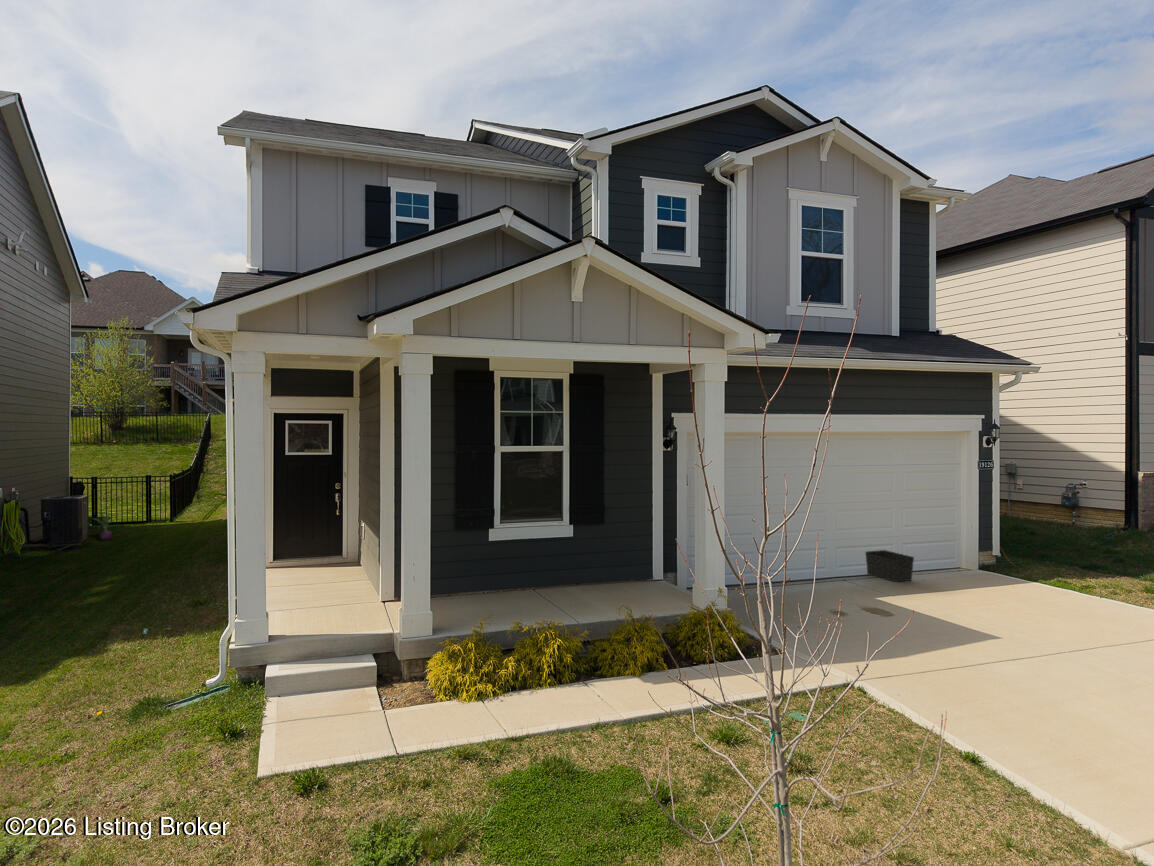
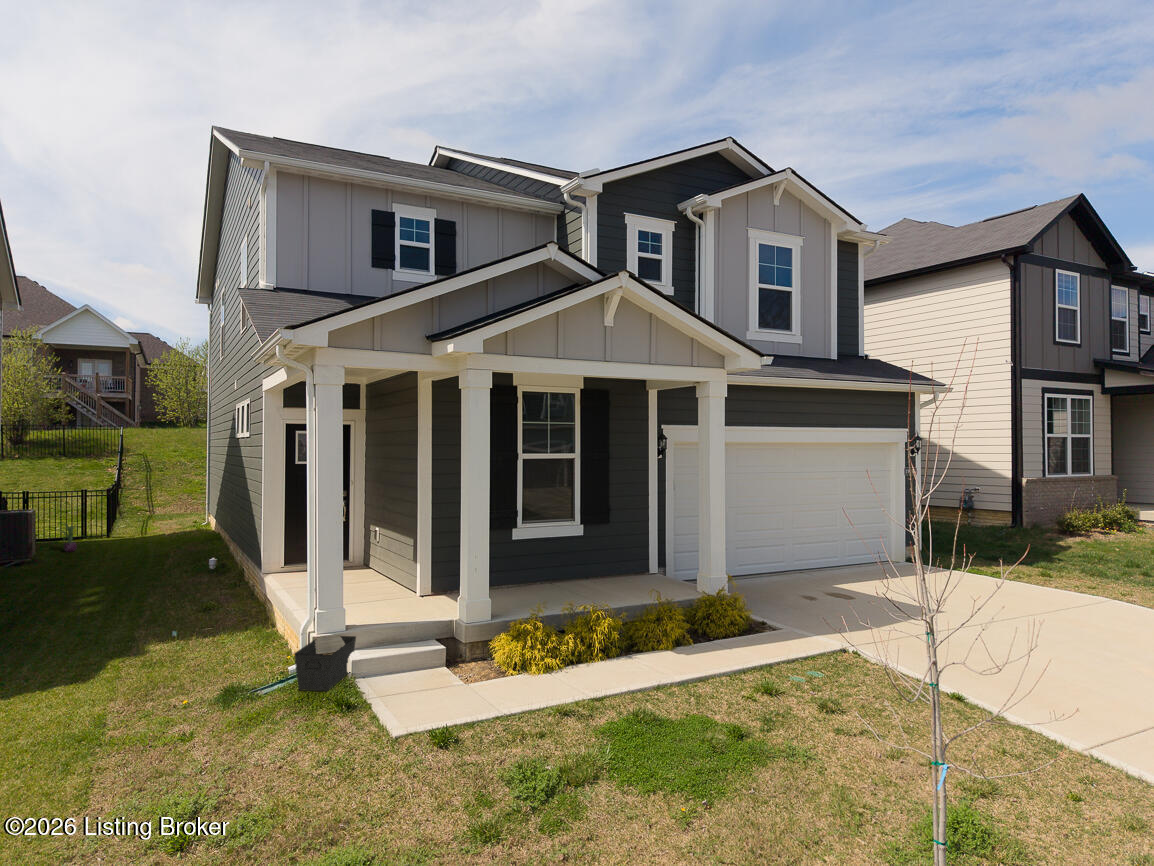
storage bin: present [866,550,914,582] -> present [294,636,356,691]

